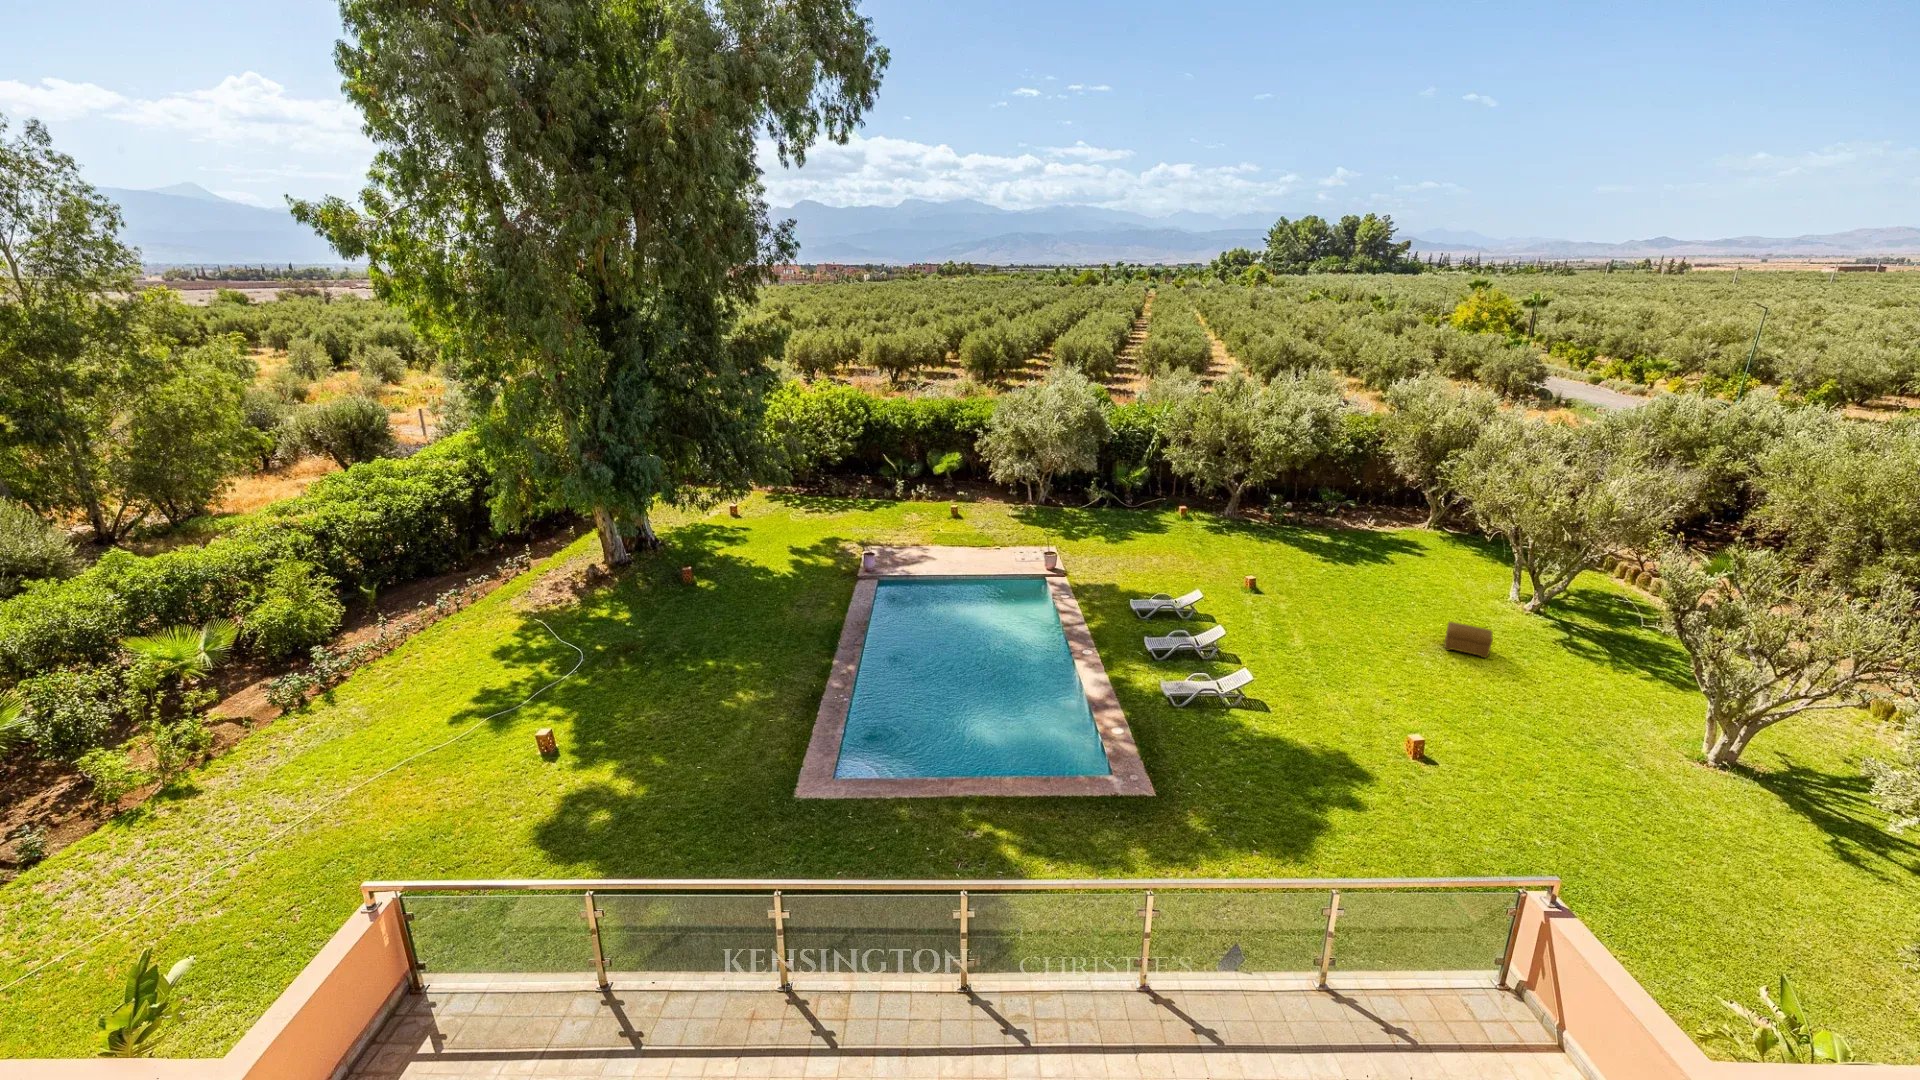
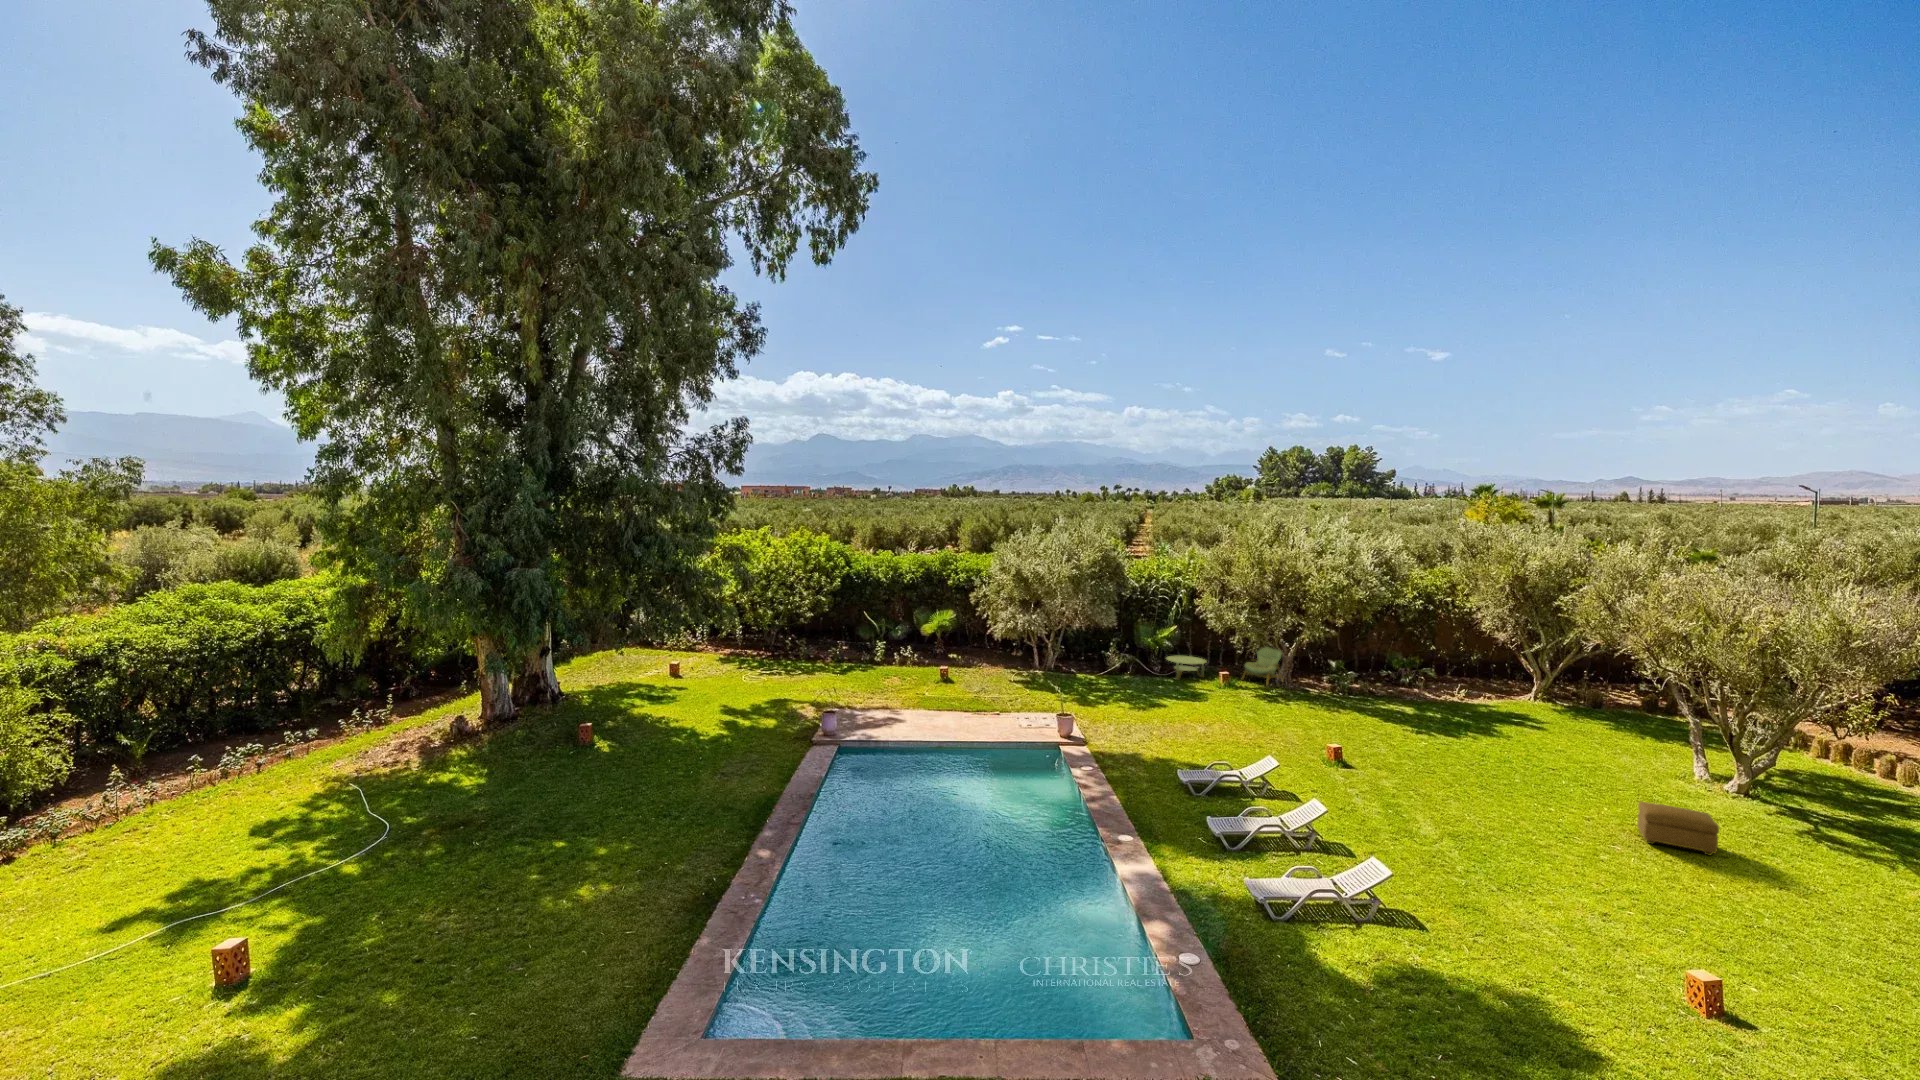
armchair: none [1197,479,1233,516] -> present [1242,647,1283,685]
round table: none [1137,490,1171,510] -> present [1167,656,1206,678]

